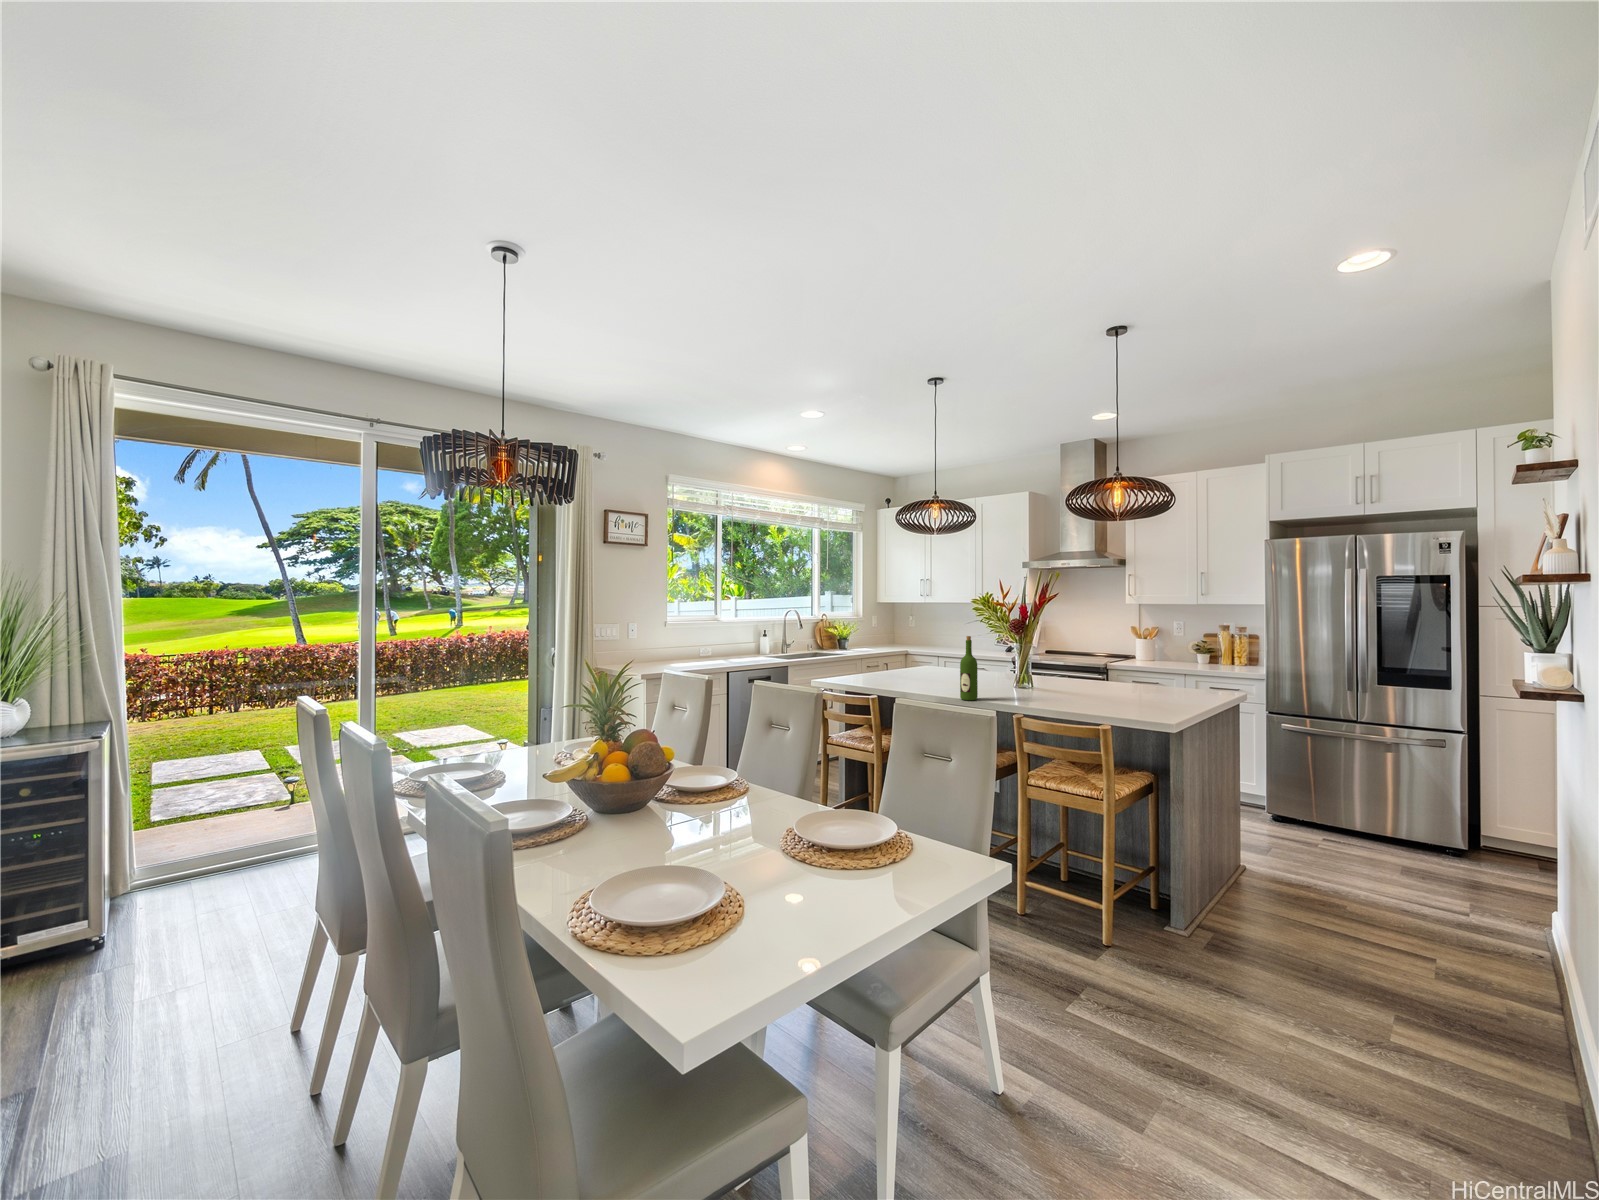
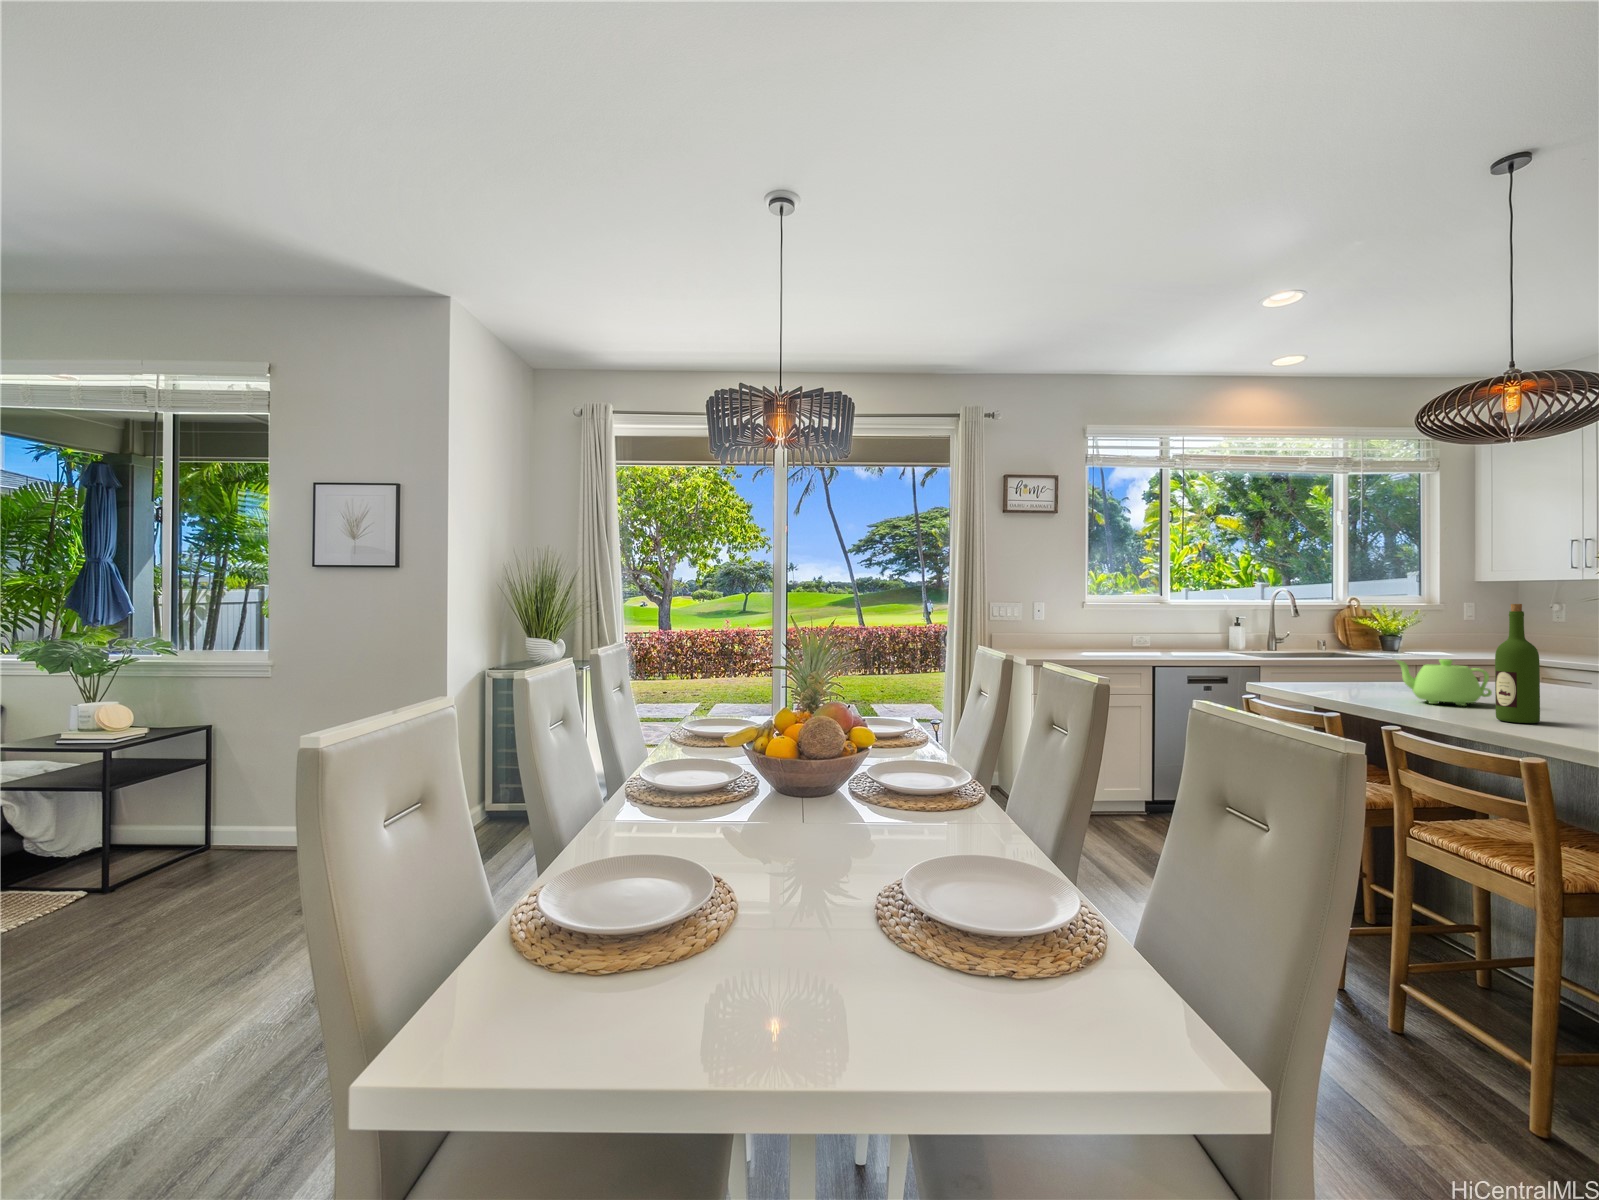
teapot: none [906,665,948,692] -> present [1396,659,1492,706]

